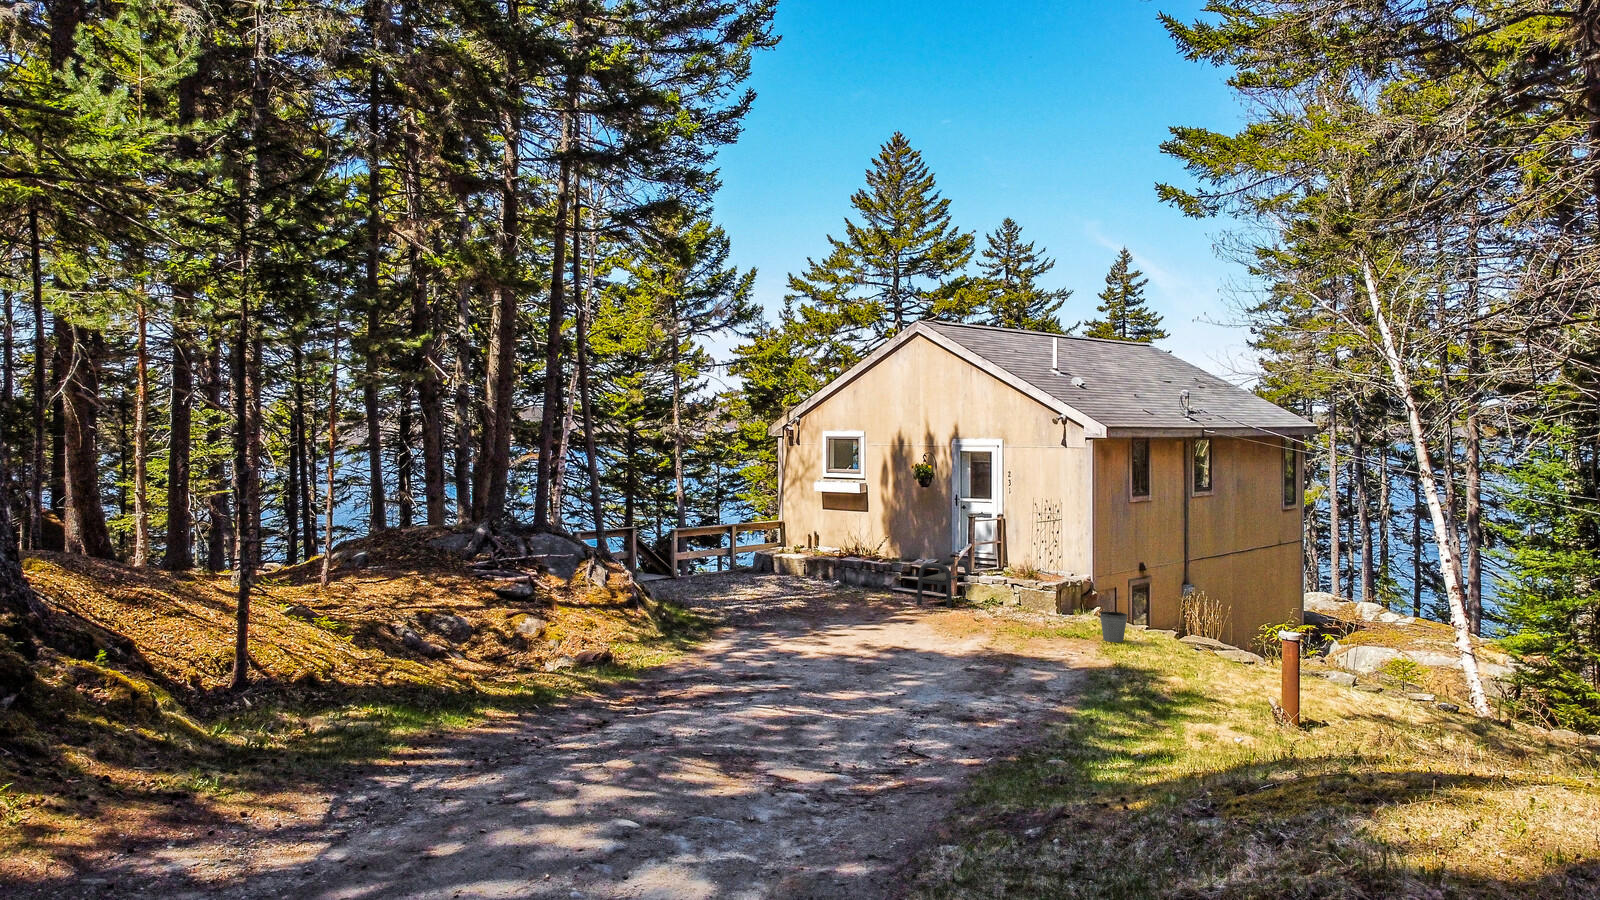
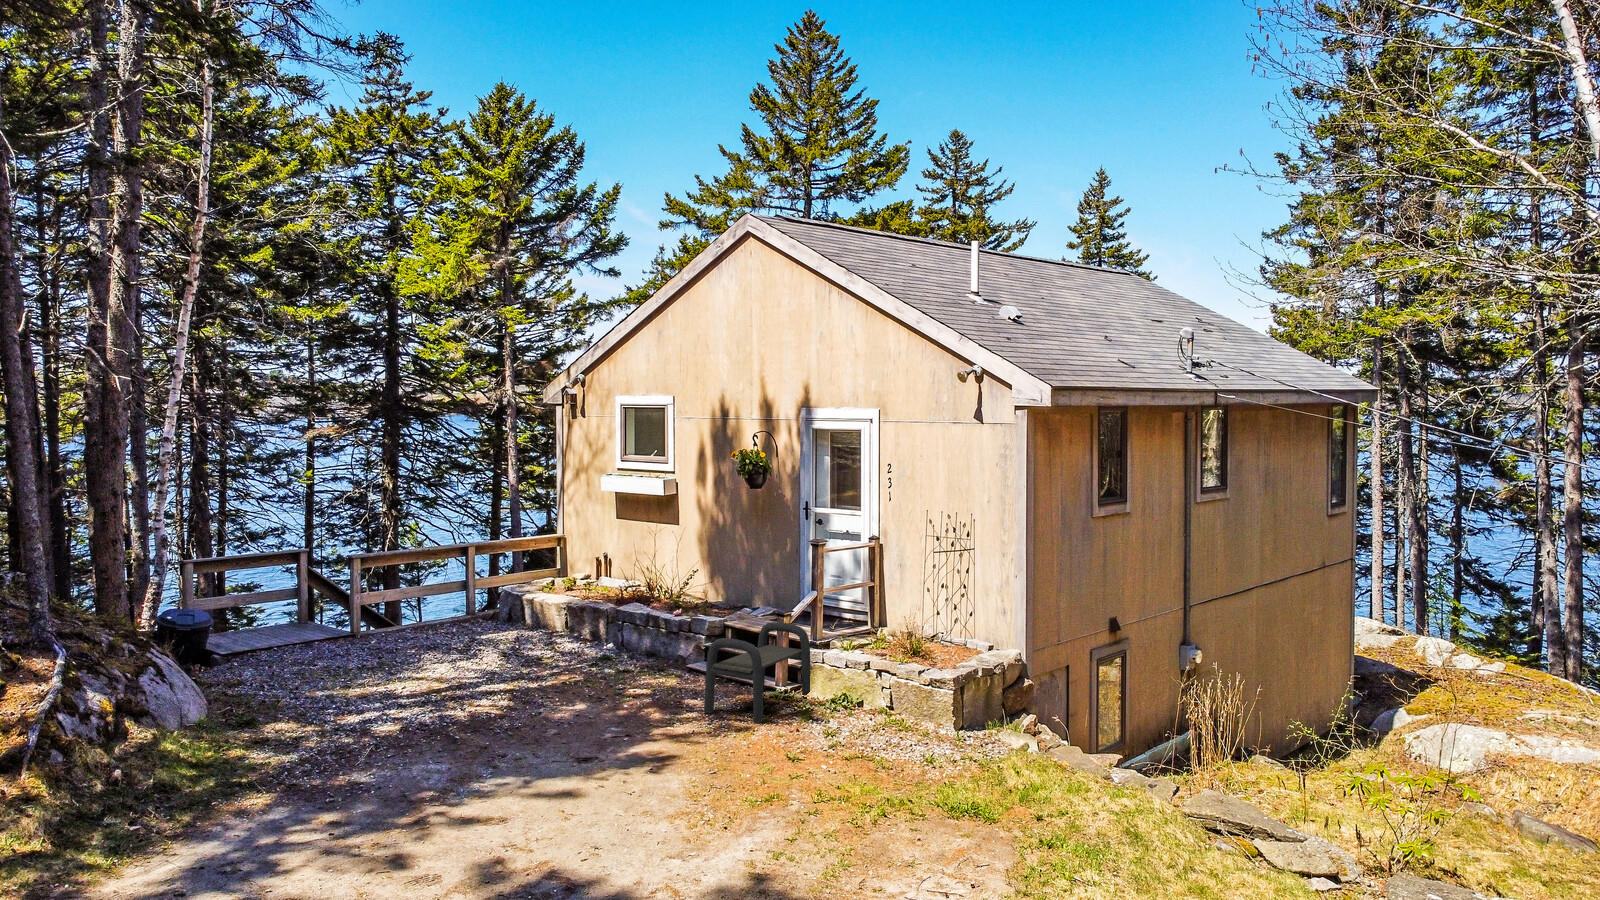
bucket: present [1100,611,1128,642] -> none [1014,786,1078,866]

